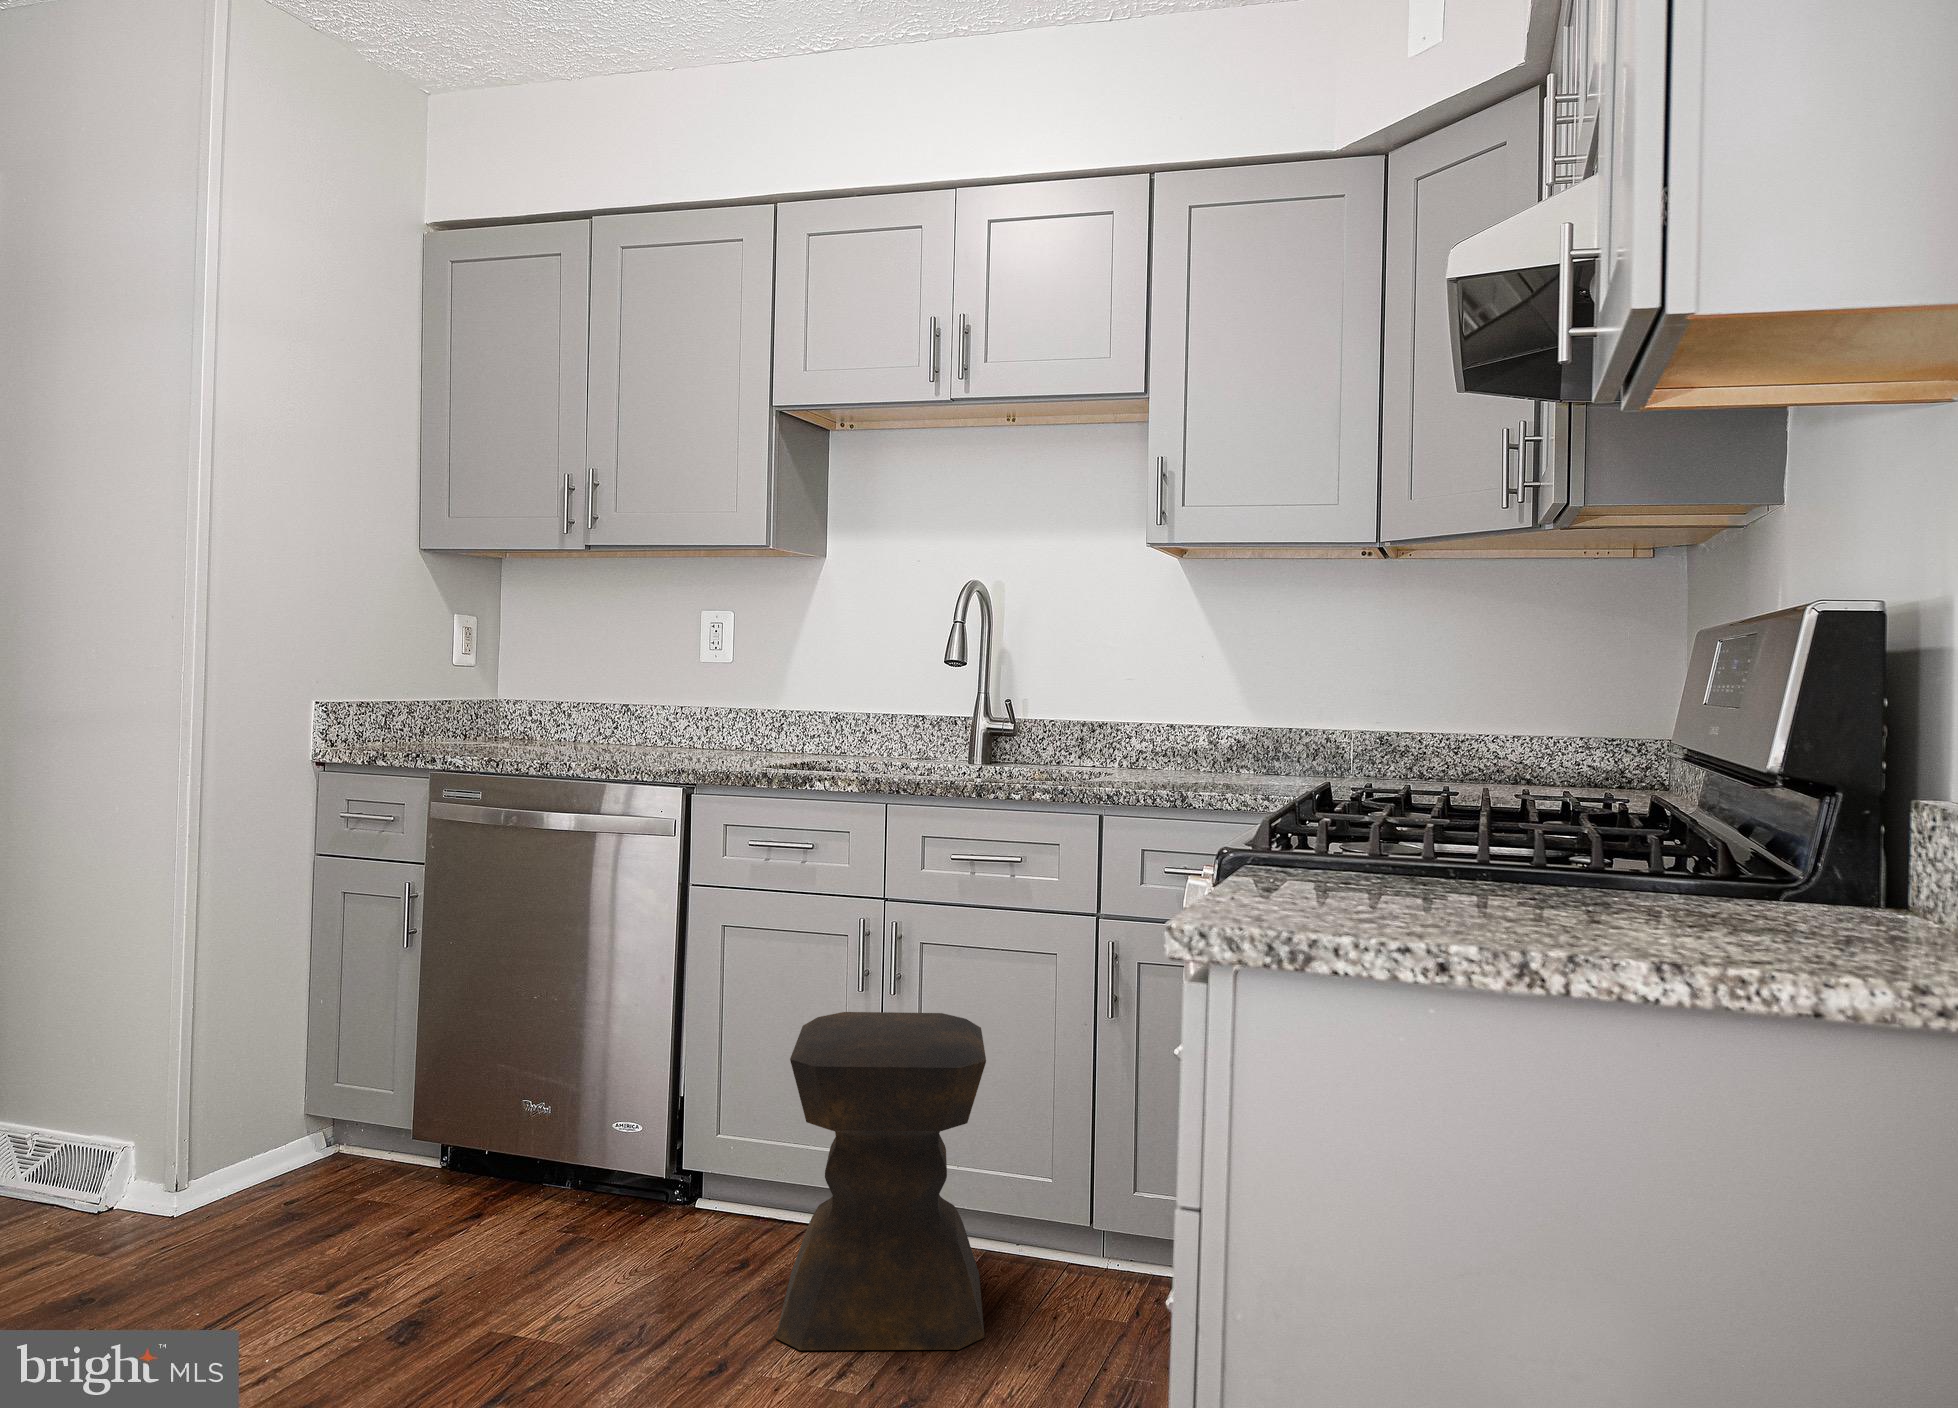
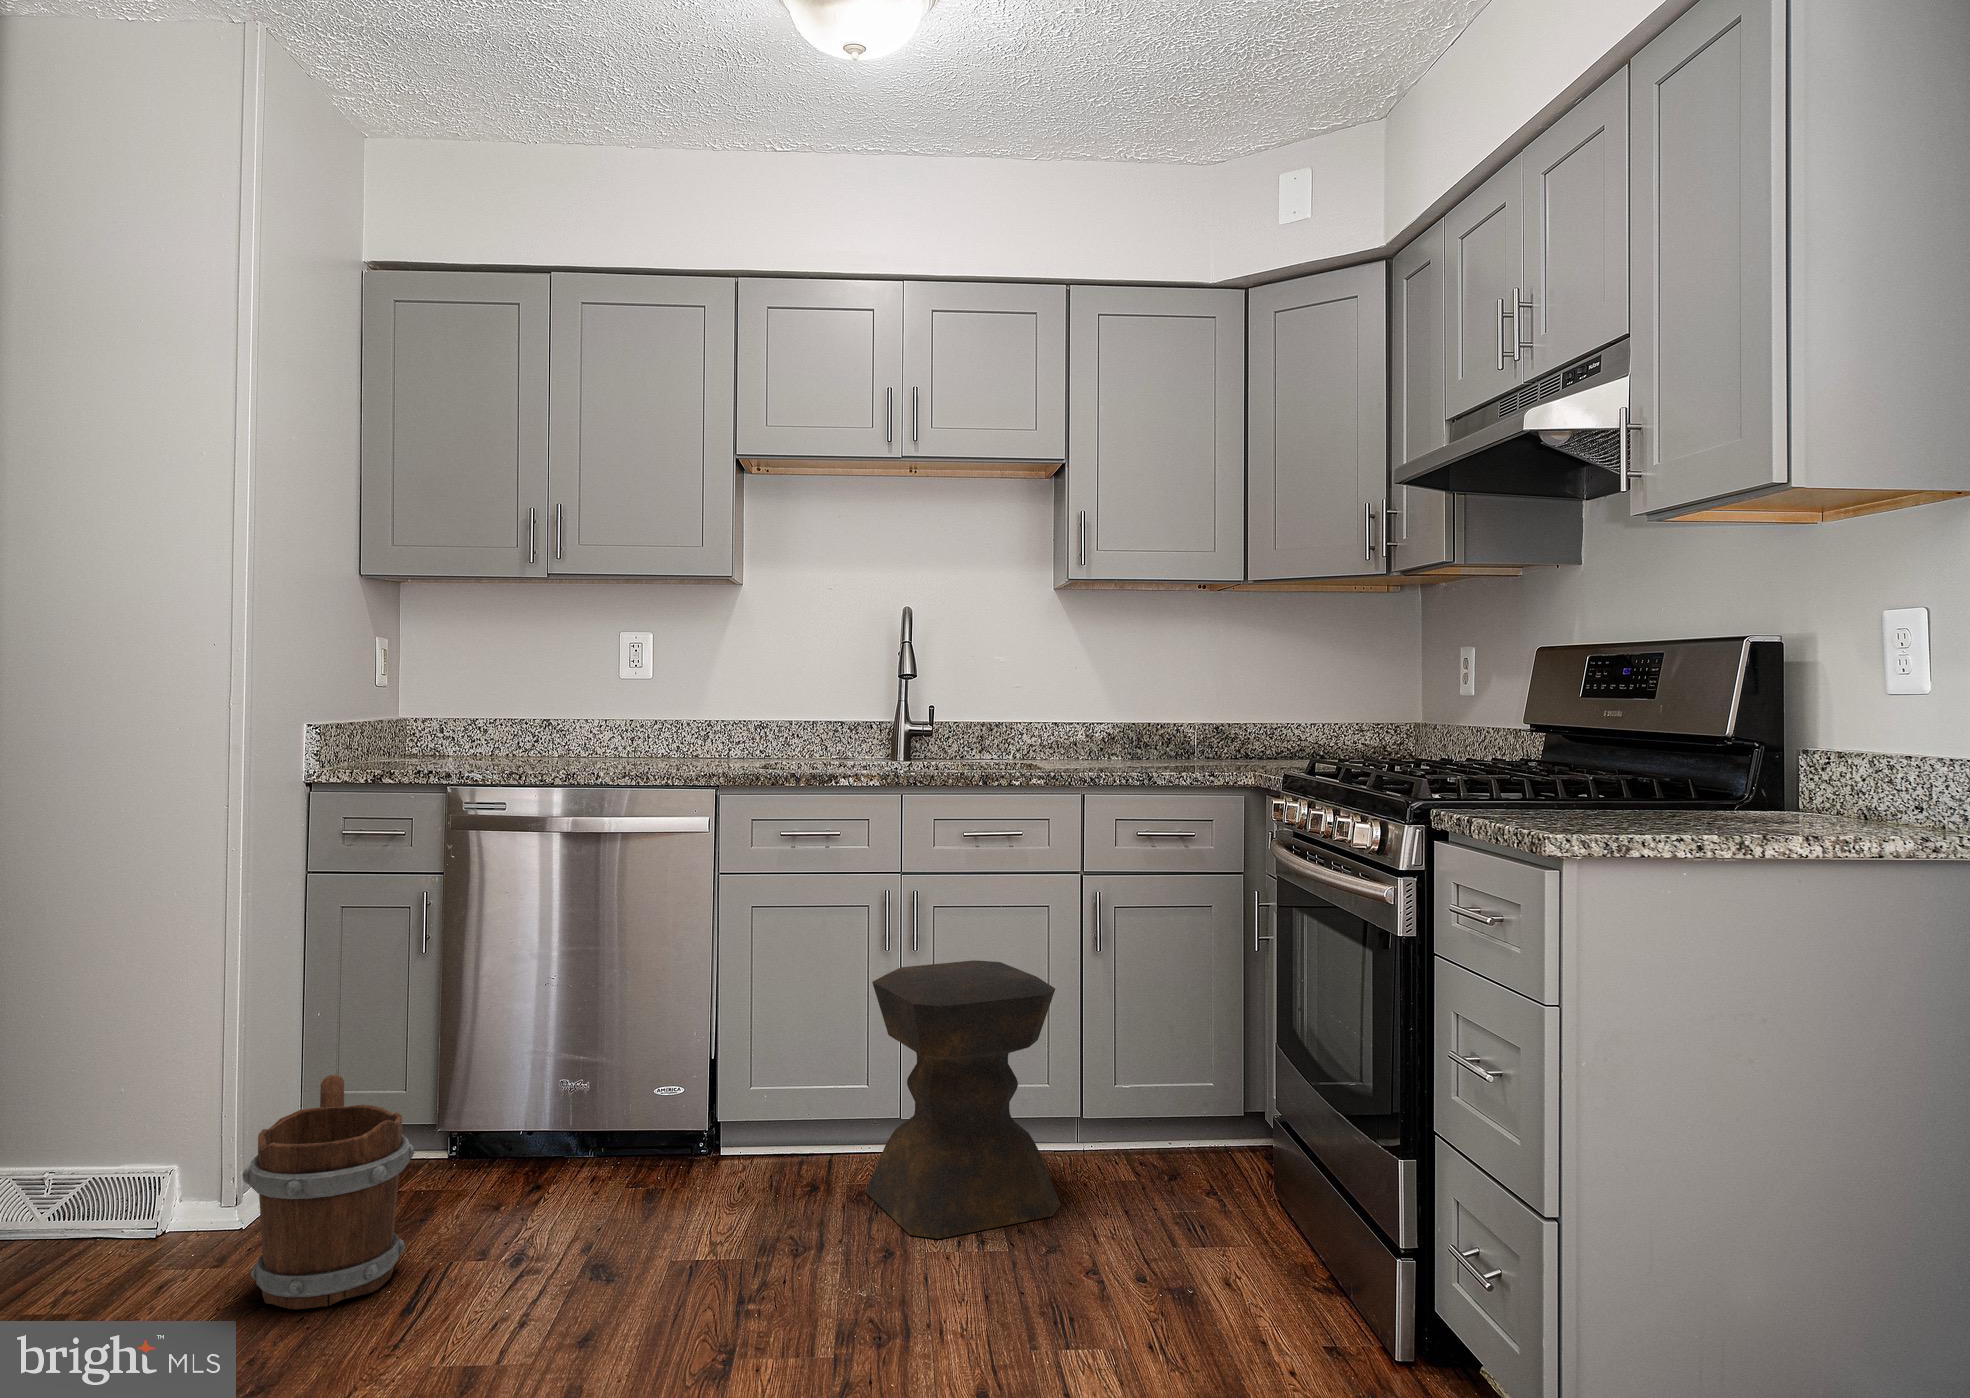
bucket: none [136,1058,301,1294] -> present [243,1075,414,1309]

